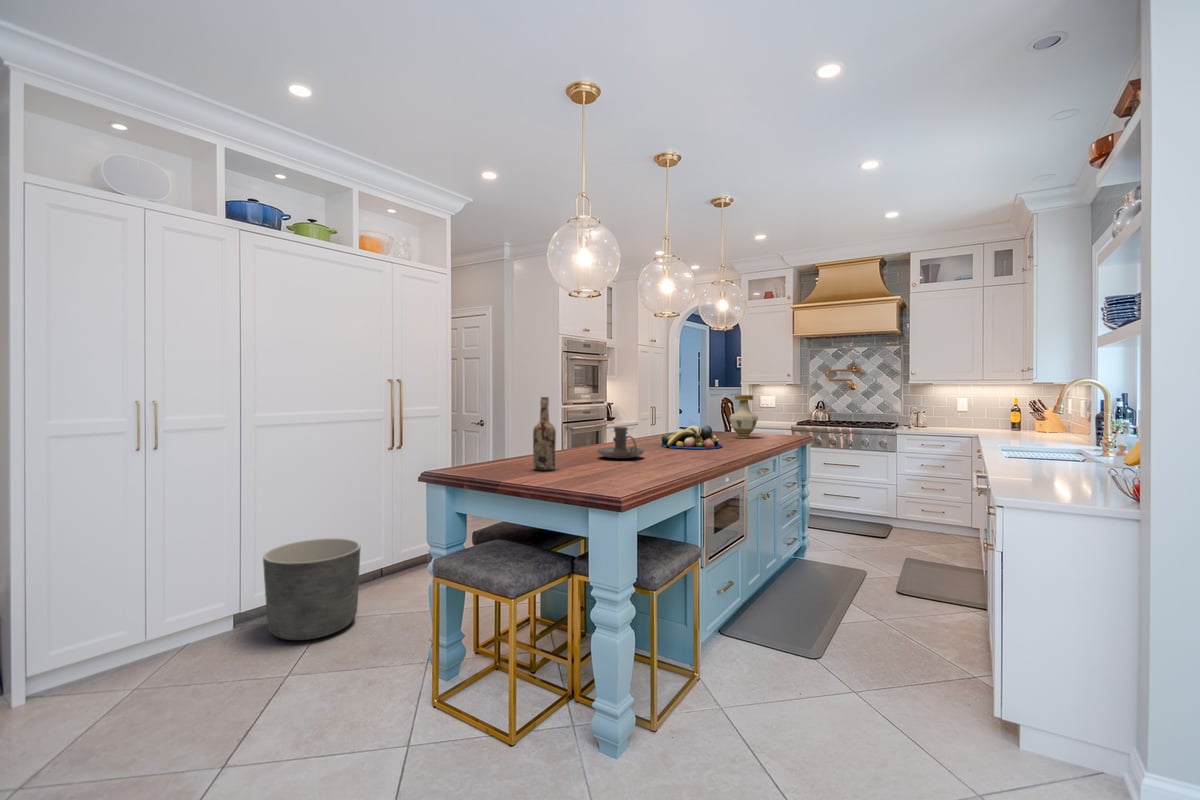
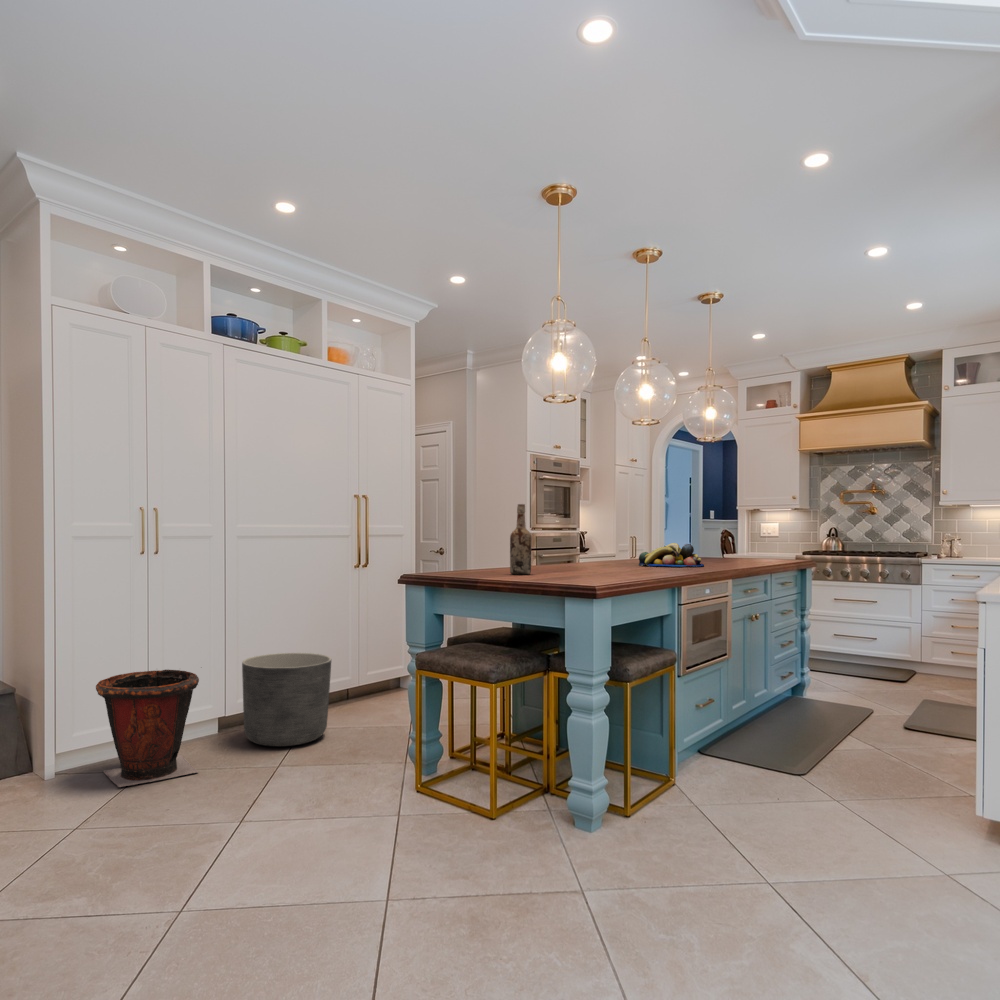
vase: present [730,395,758,438] -> none [717,514,749,562]
candle holder: present [598,427,644,459] -> none [571,539,618,570]
waste bin: none [72,570,204,716] -> present [96,670,199,787]

